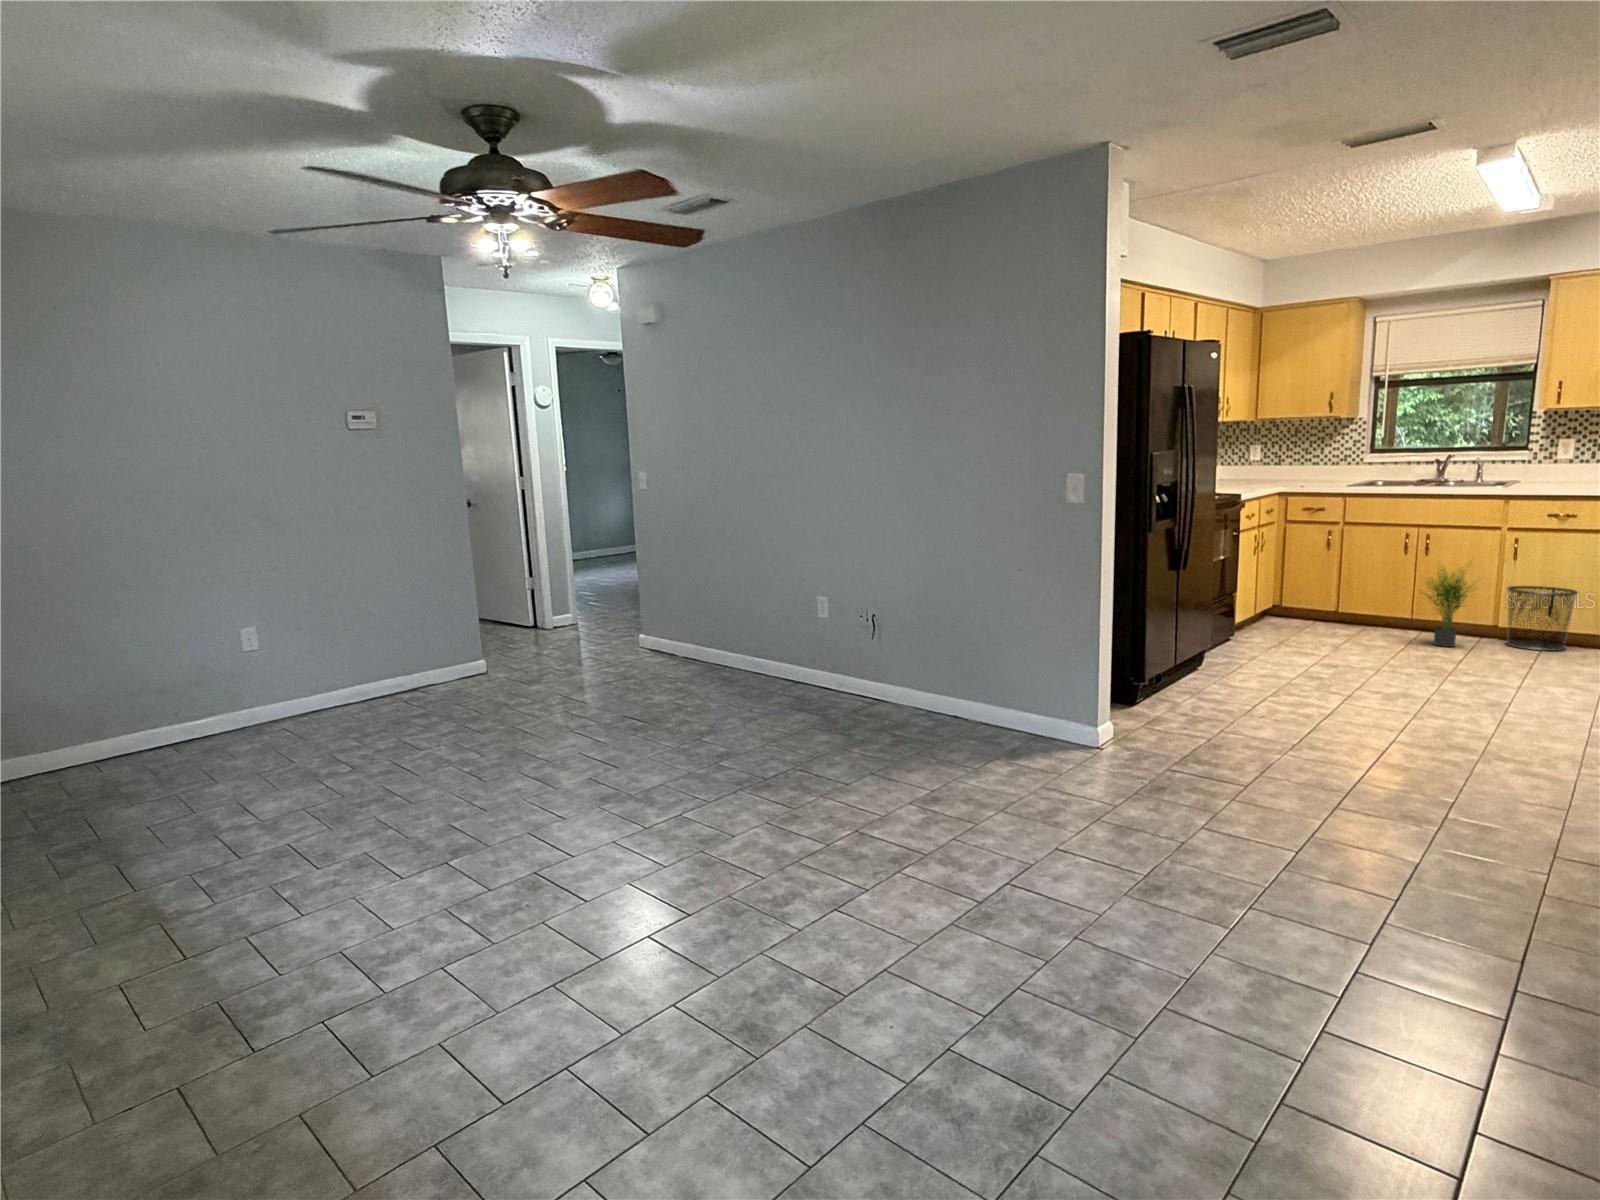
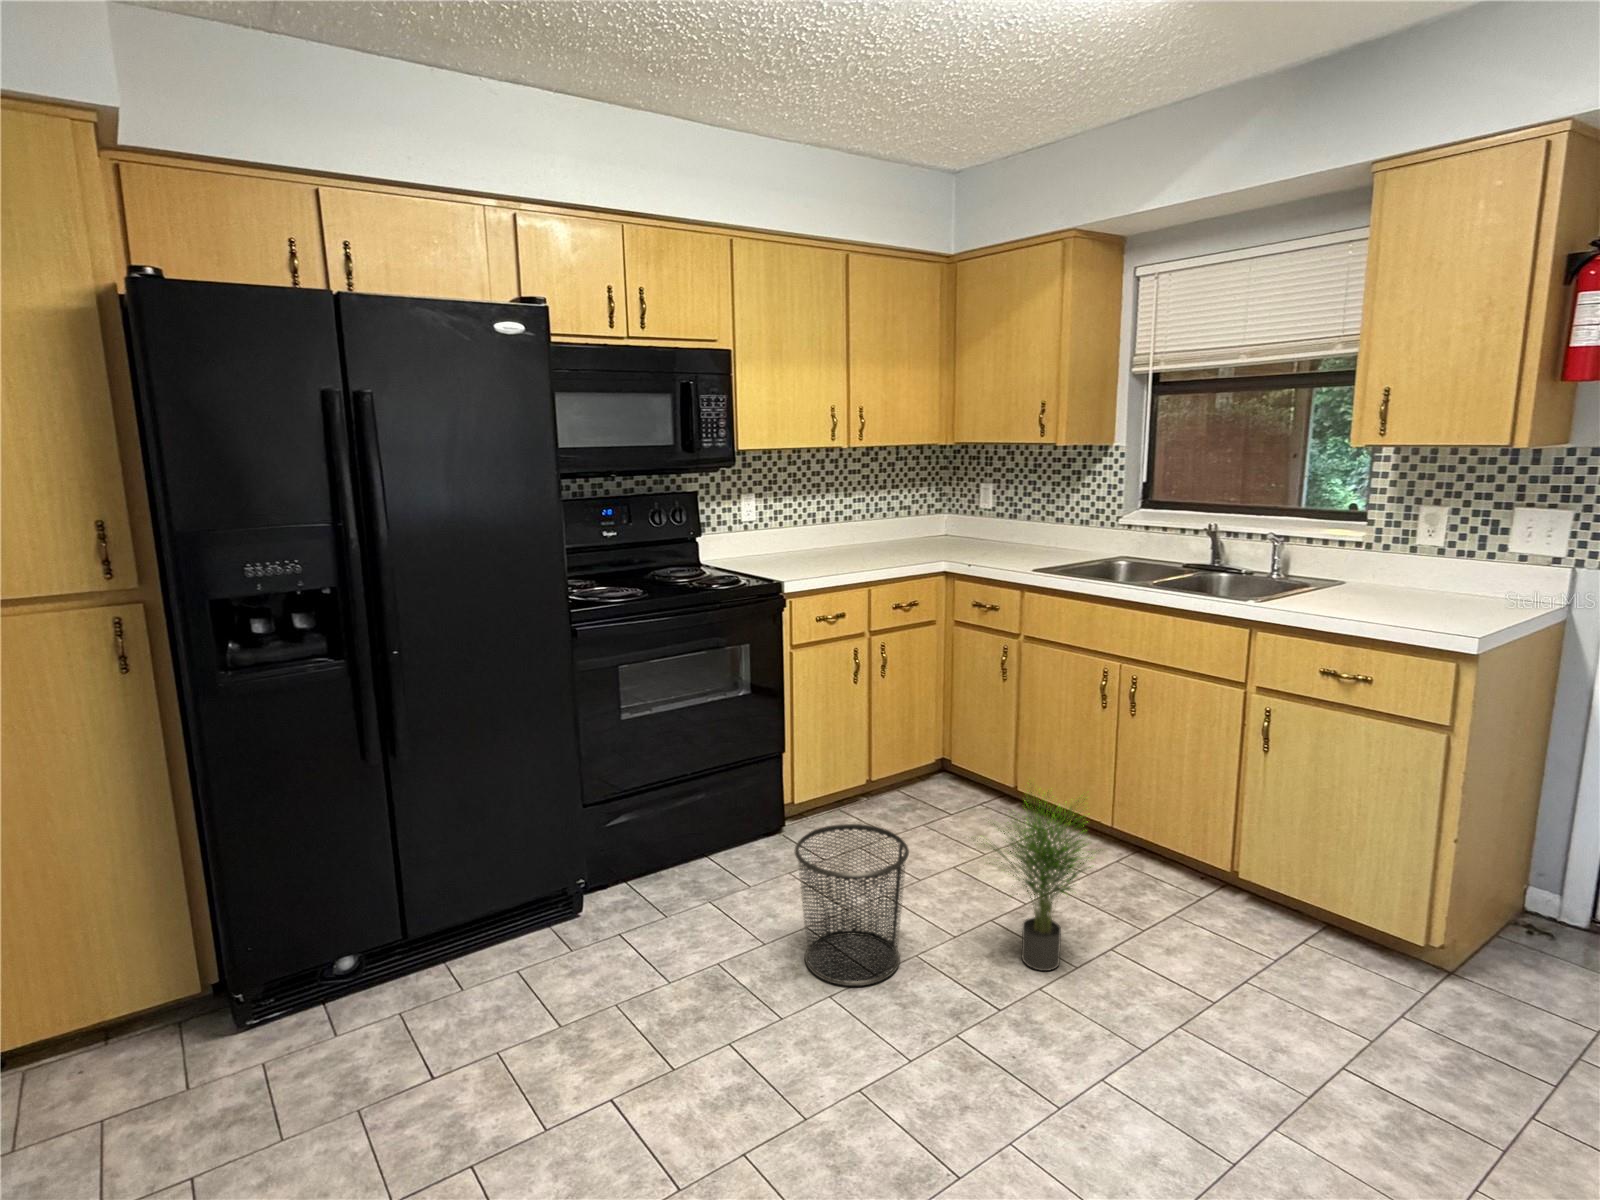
waste bin: present [1506,586,1578,651] -> present [794,824,909,986]

